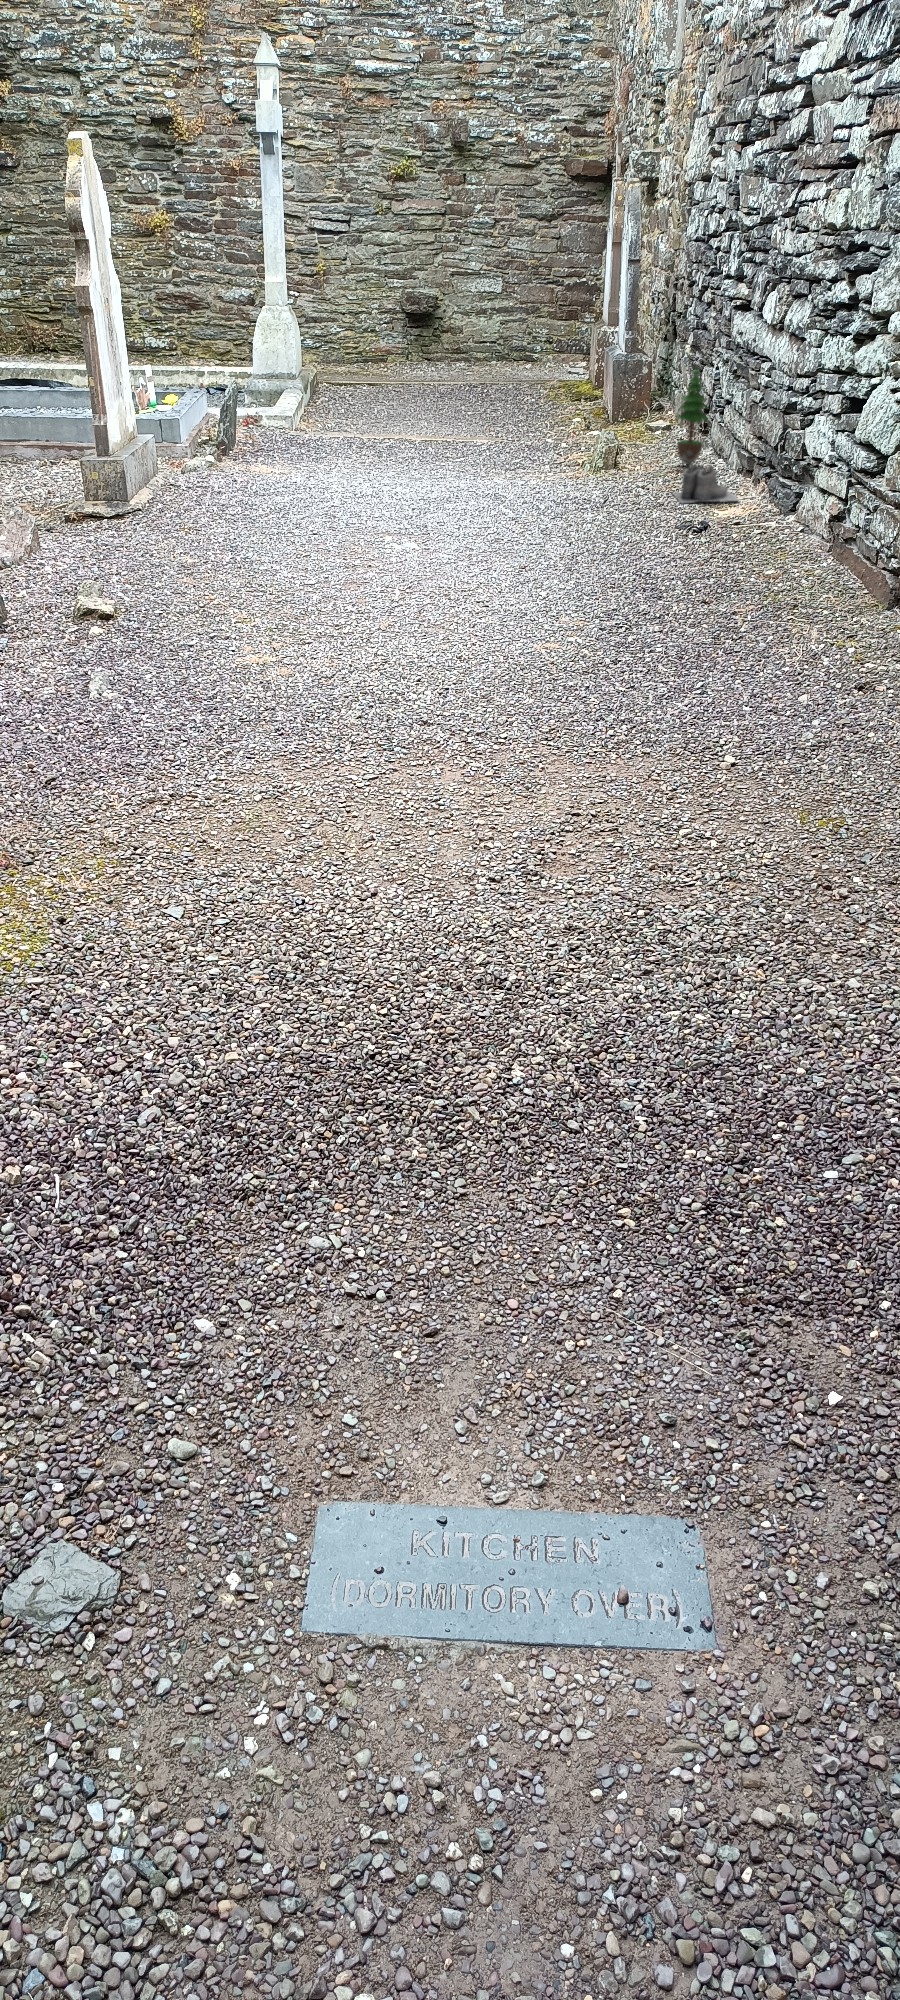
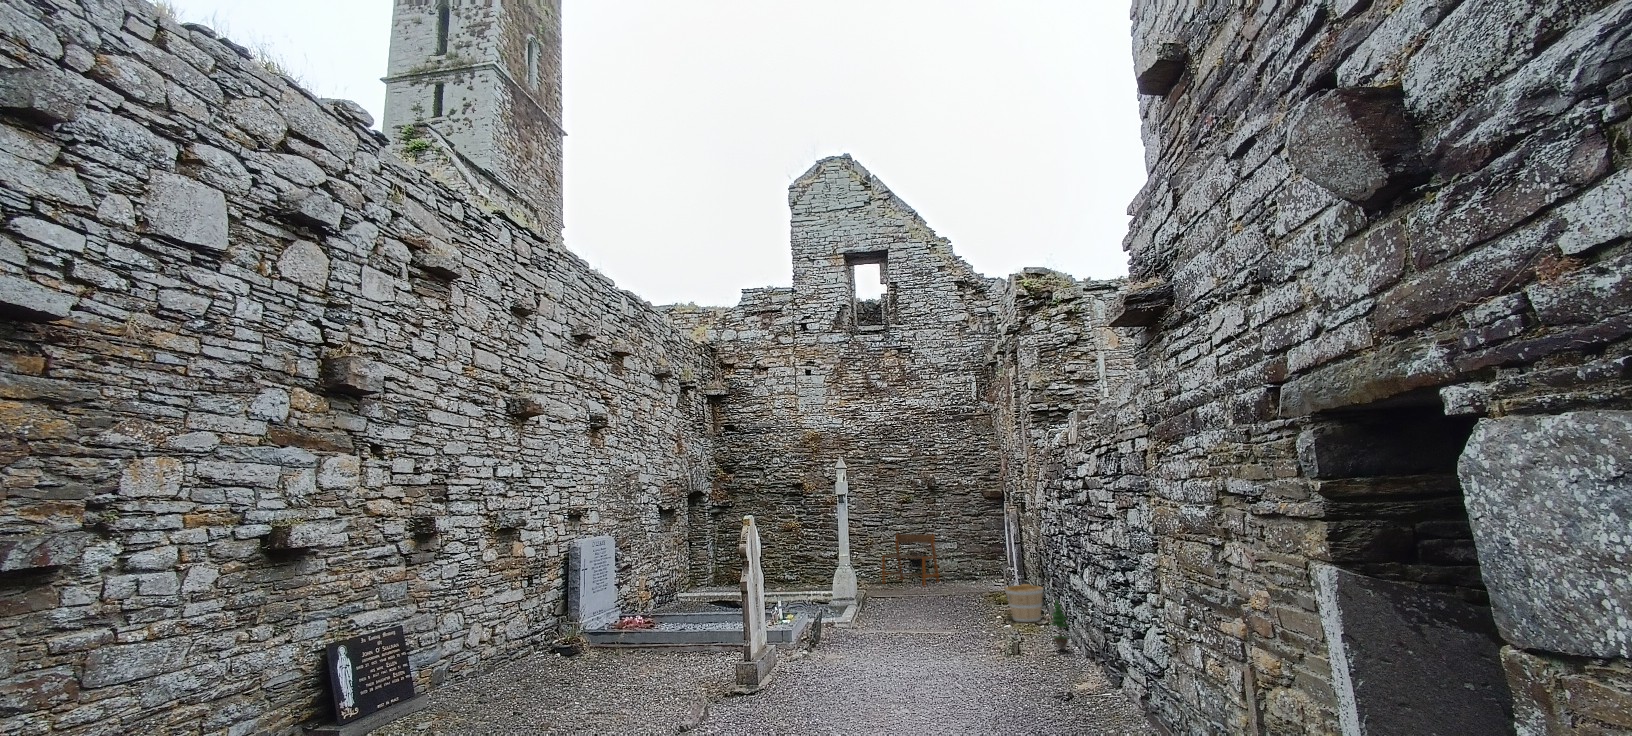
bench: none [350,251,463,366] -> present [882,534,940,586]
wooden bucket: none [594,351,667,425] -> present [1005,584,1043,622]
boots: present [673,464,739,503] -> none [1053,654,1093,677]

